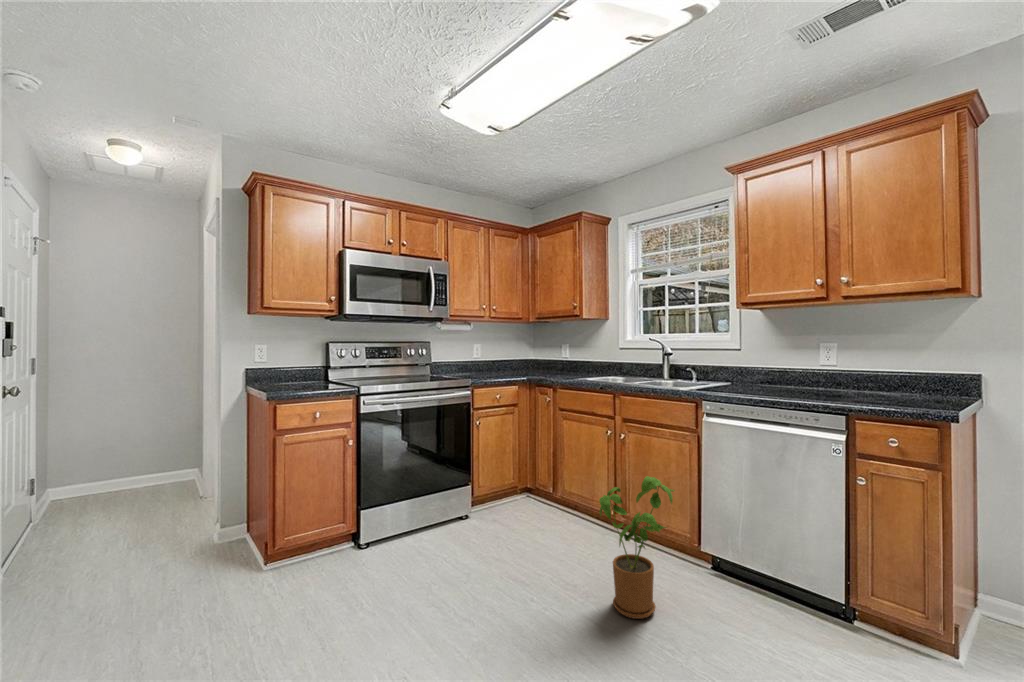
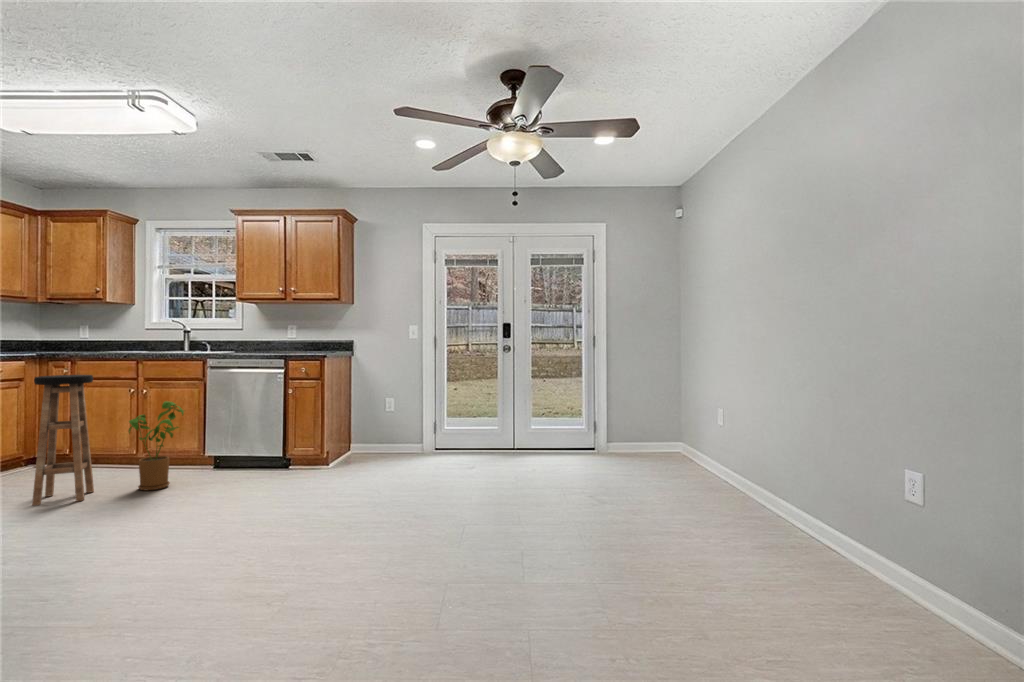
bar stool: none [494,423,563,614] -> present [32,375,94,506]

